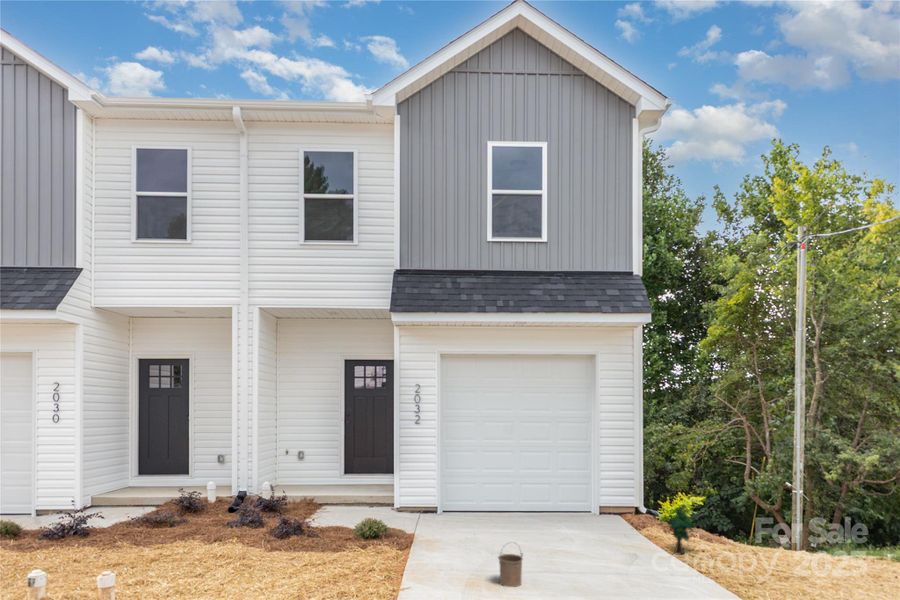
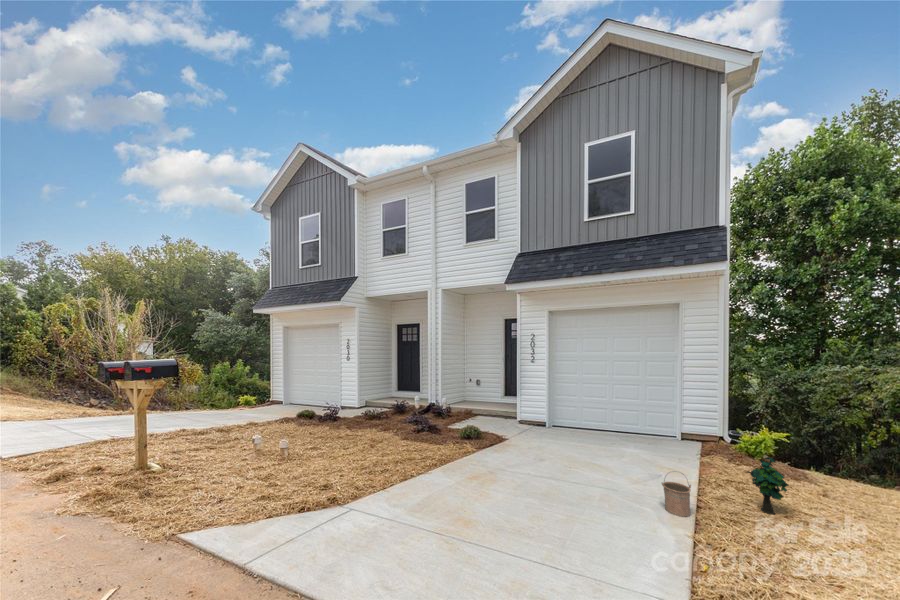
bucket: present [498,553,523,587] -> present [662,471,691,517]

